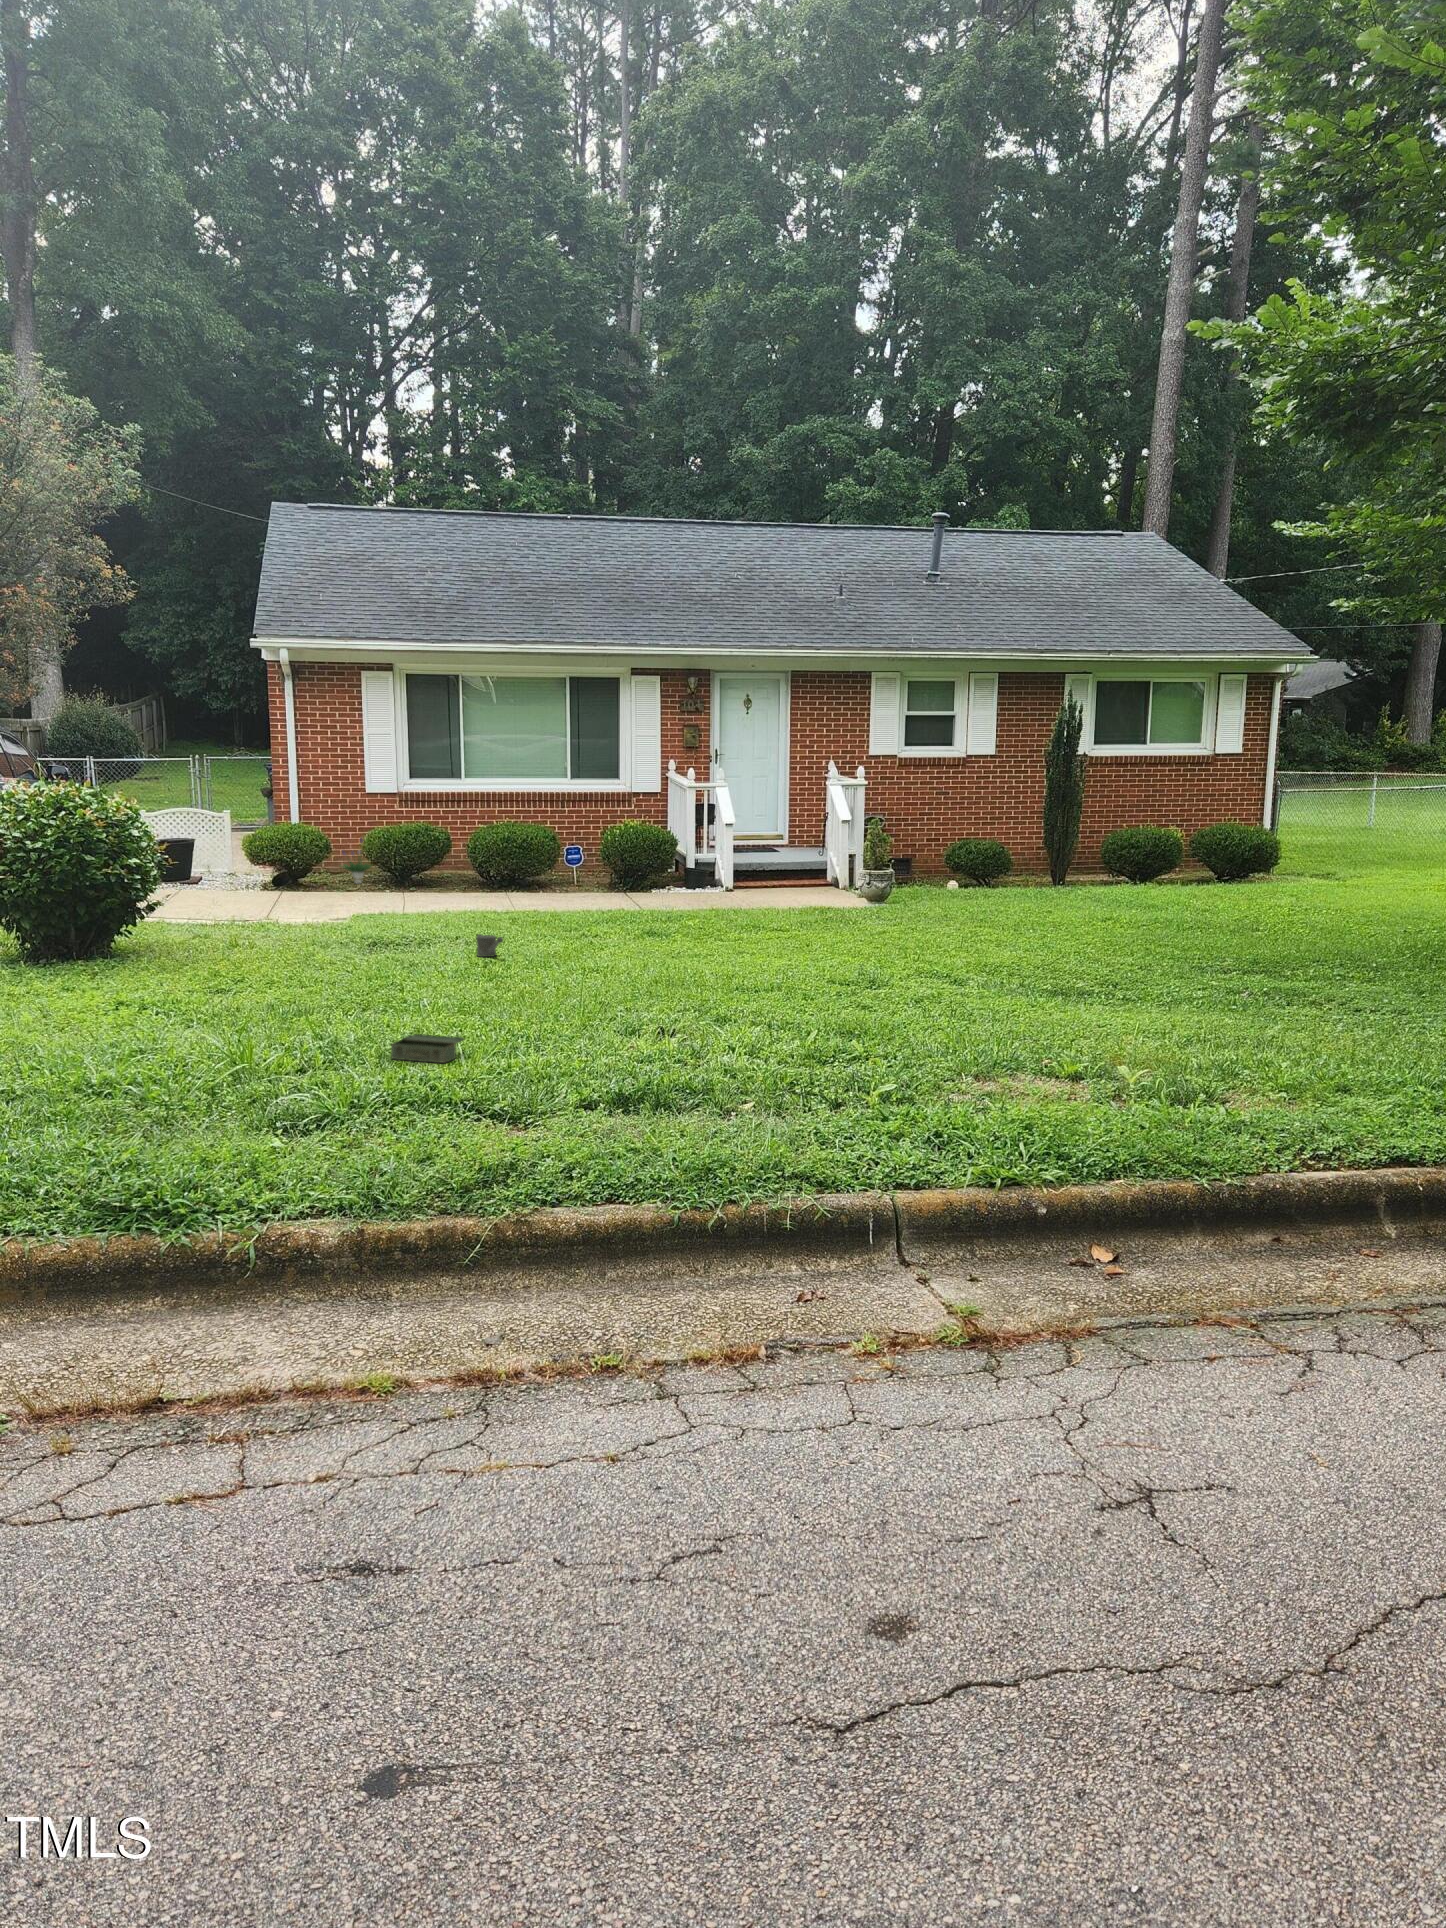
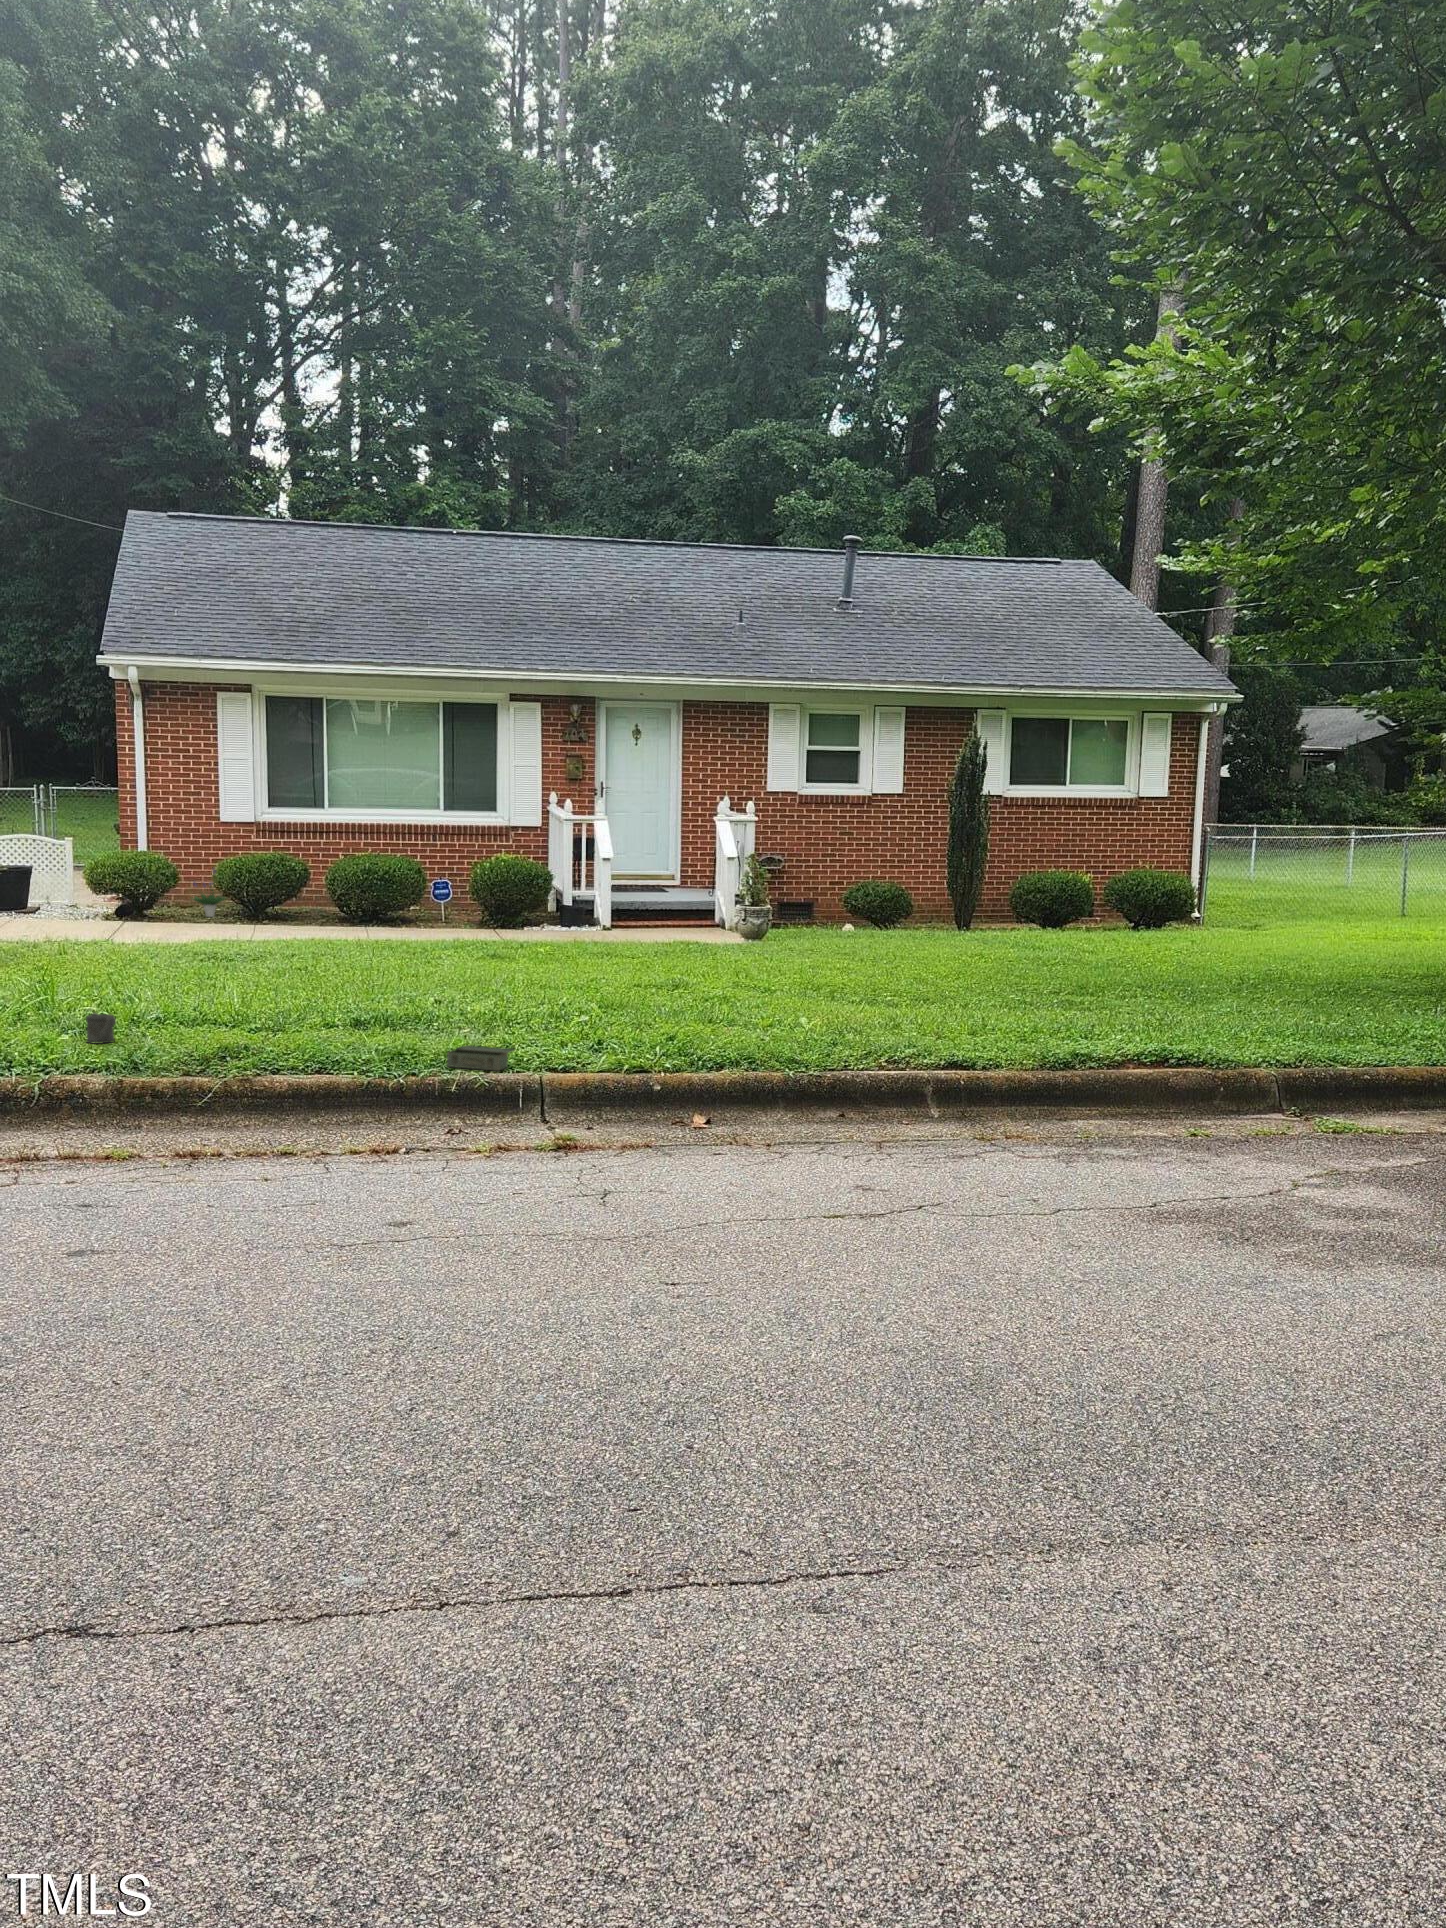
watering can: present [476,934,503,957] -> present [86,1013,116,1044]
toolbox: present [391,1034,464,1063] -> present [447,1045,515,1071]

